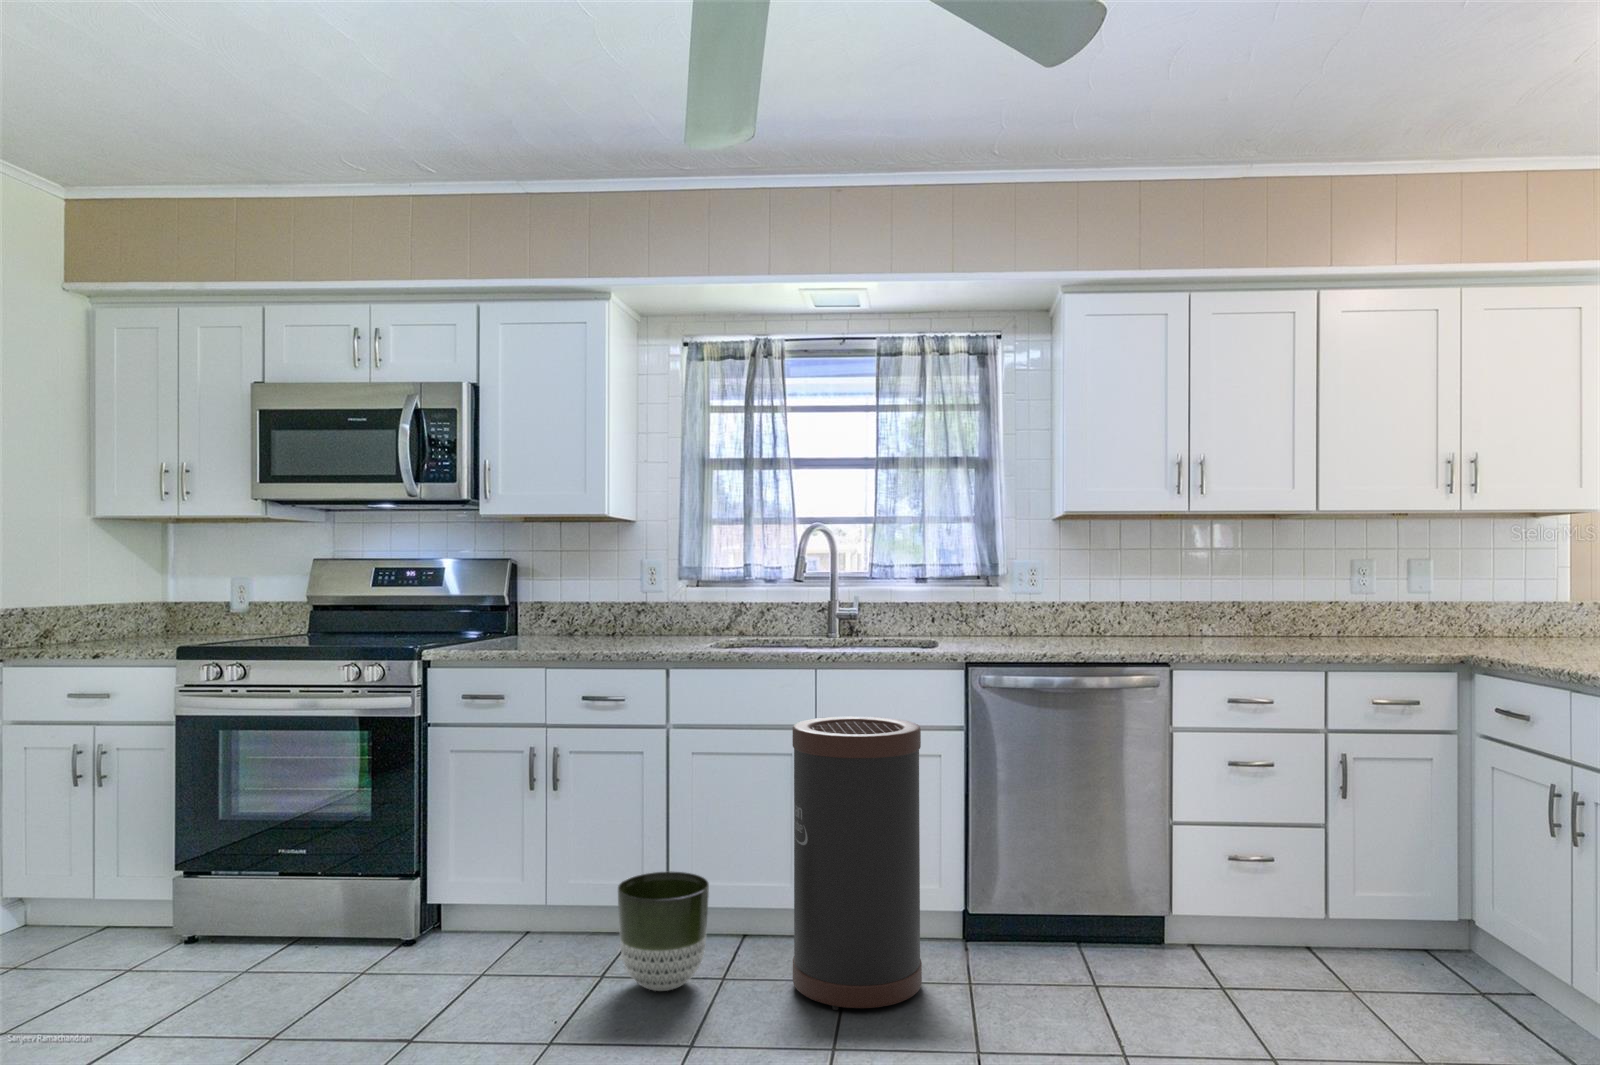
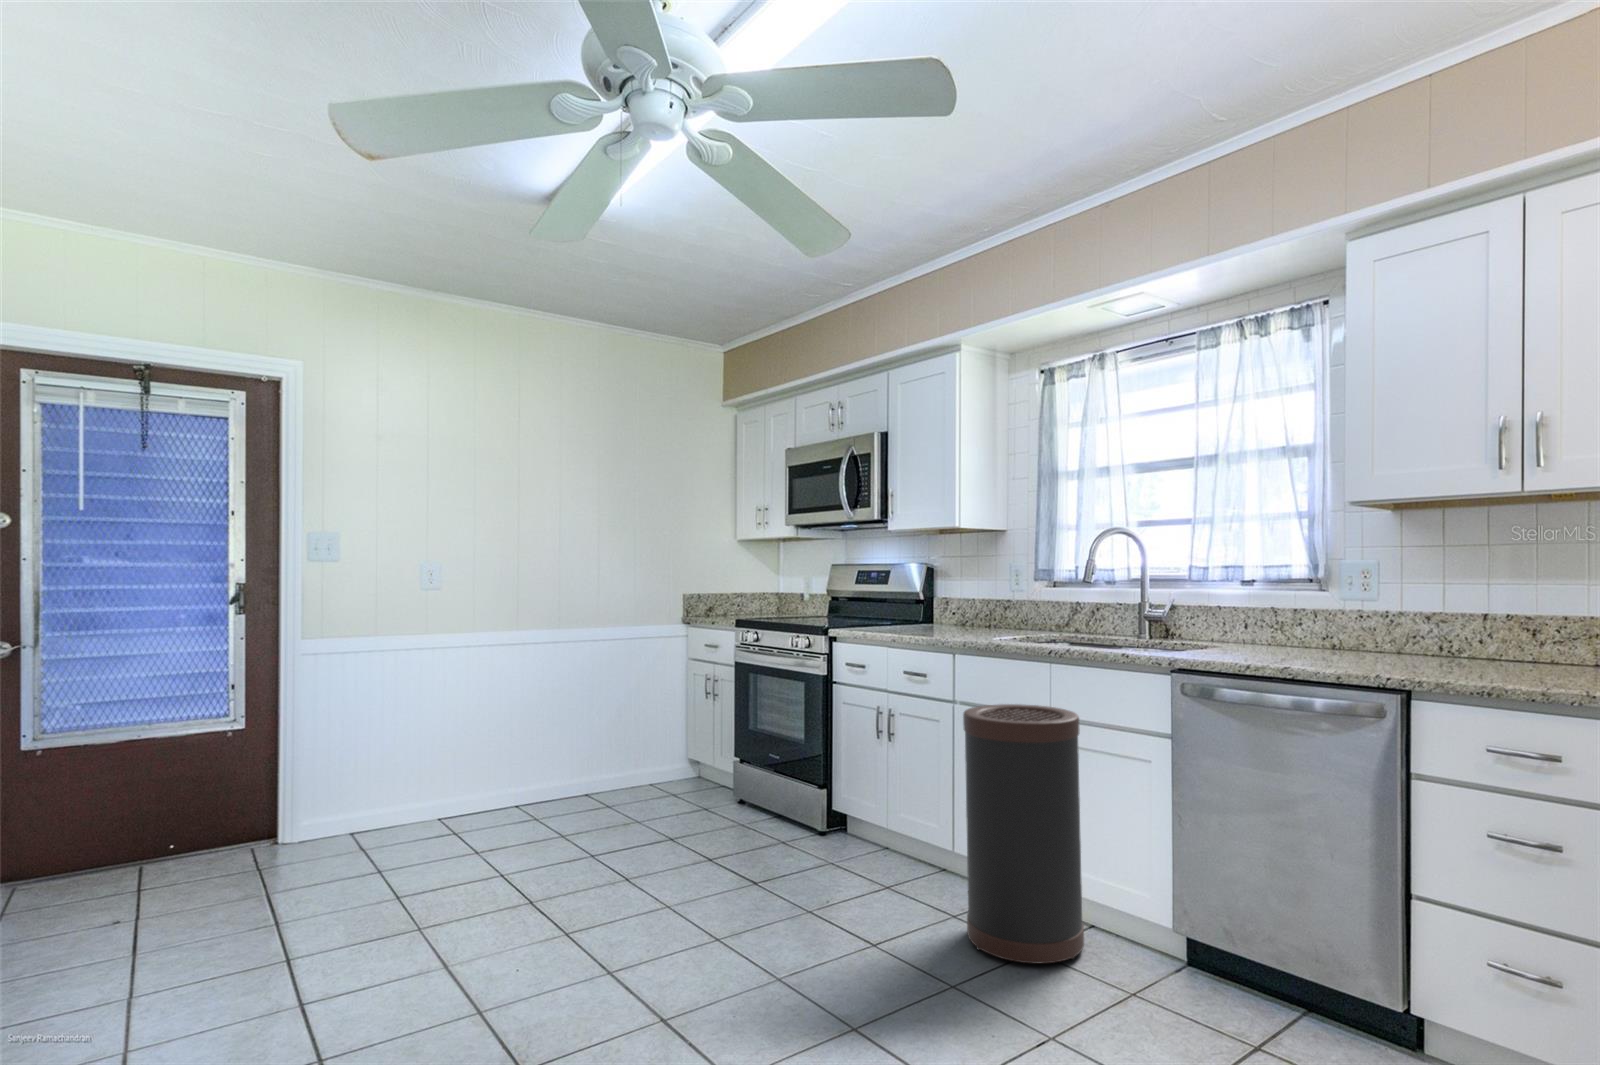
planter: present [618,872,709,991] -> none [867,807,936,897]

